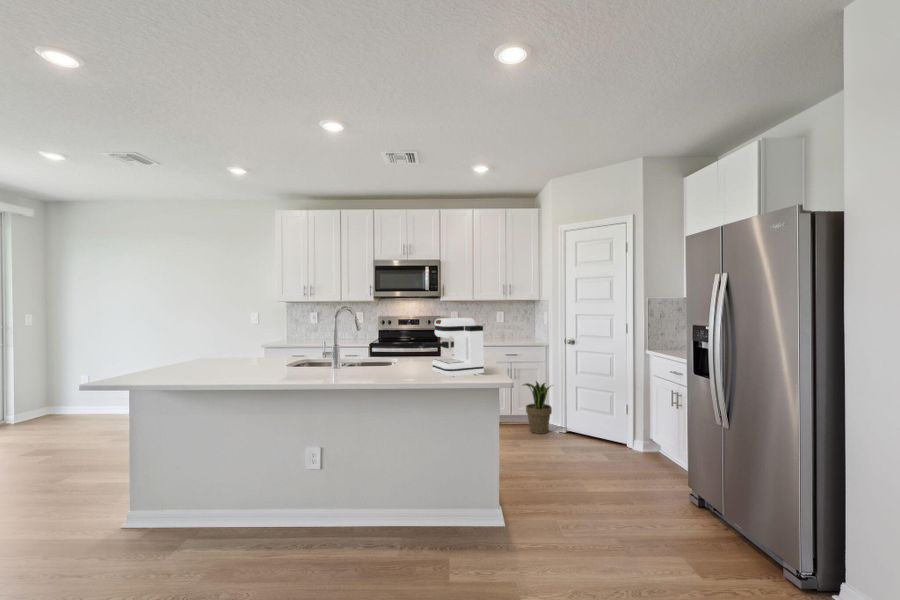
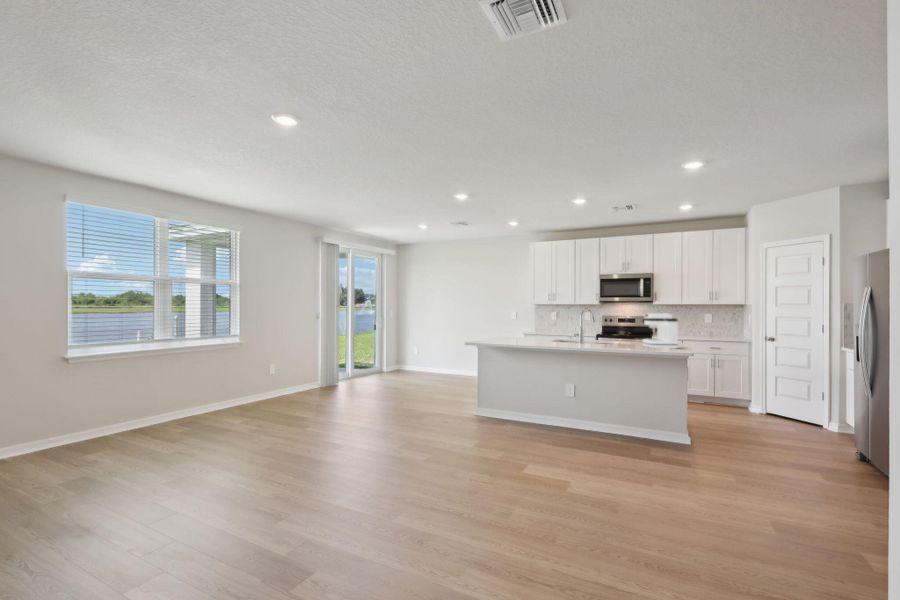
potted plant: present [524,381,552,434] -> none [723,369,755,412]

